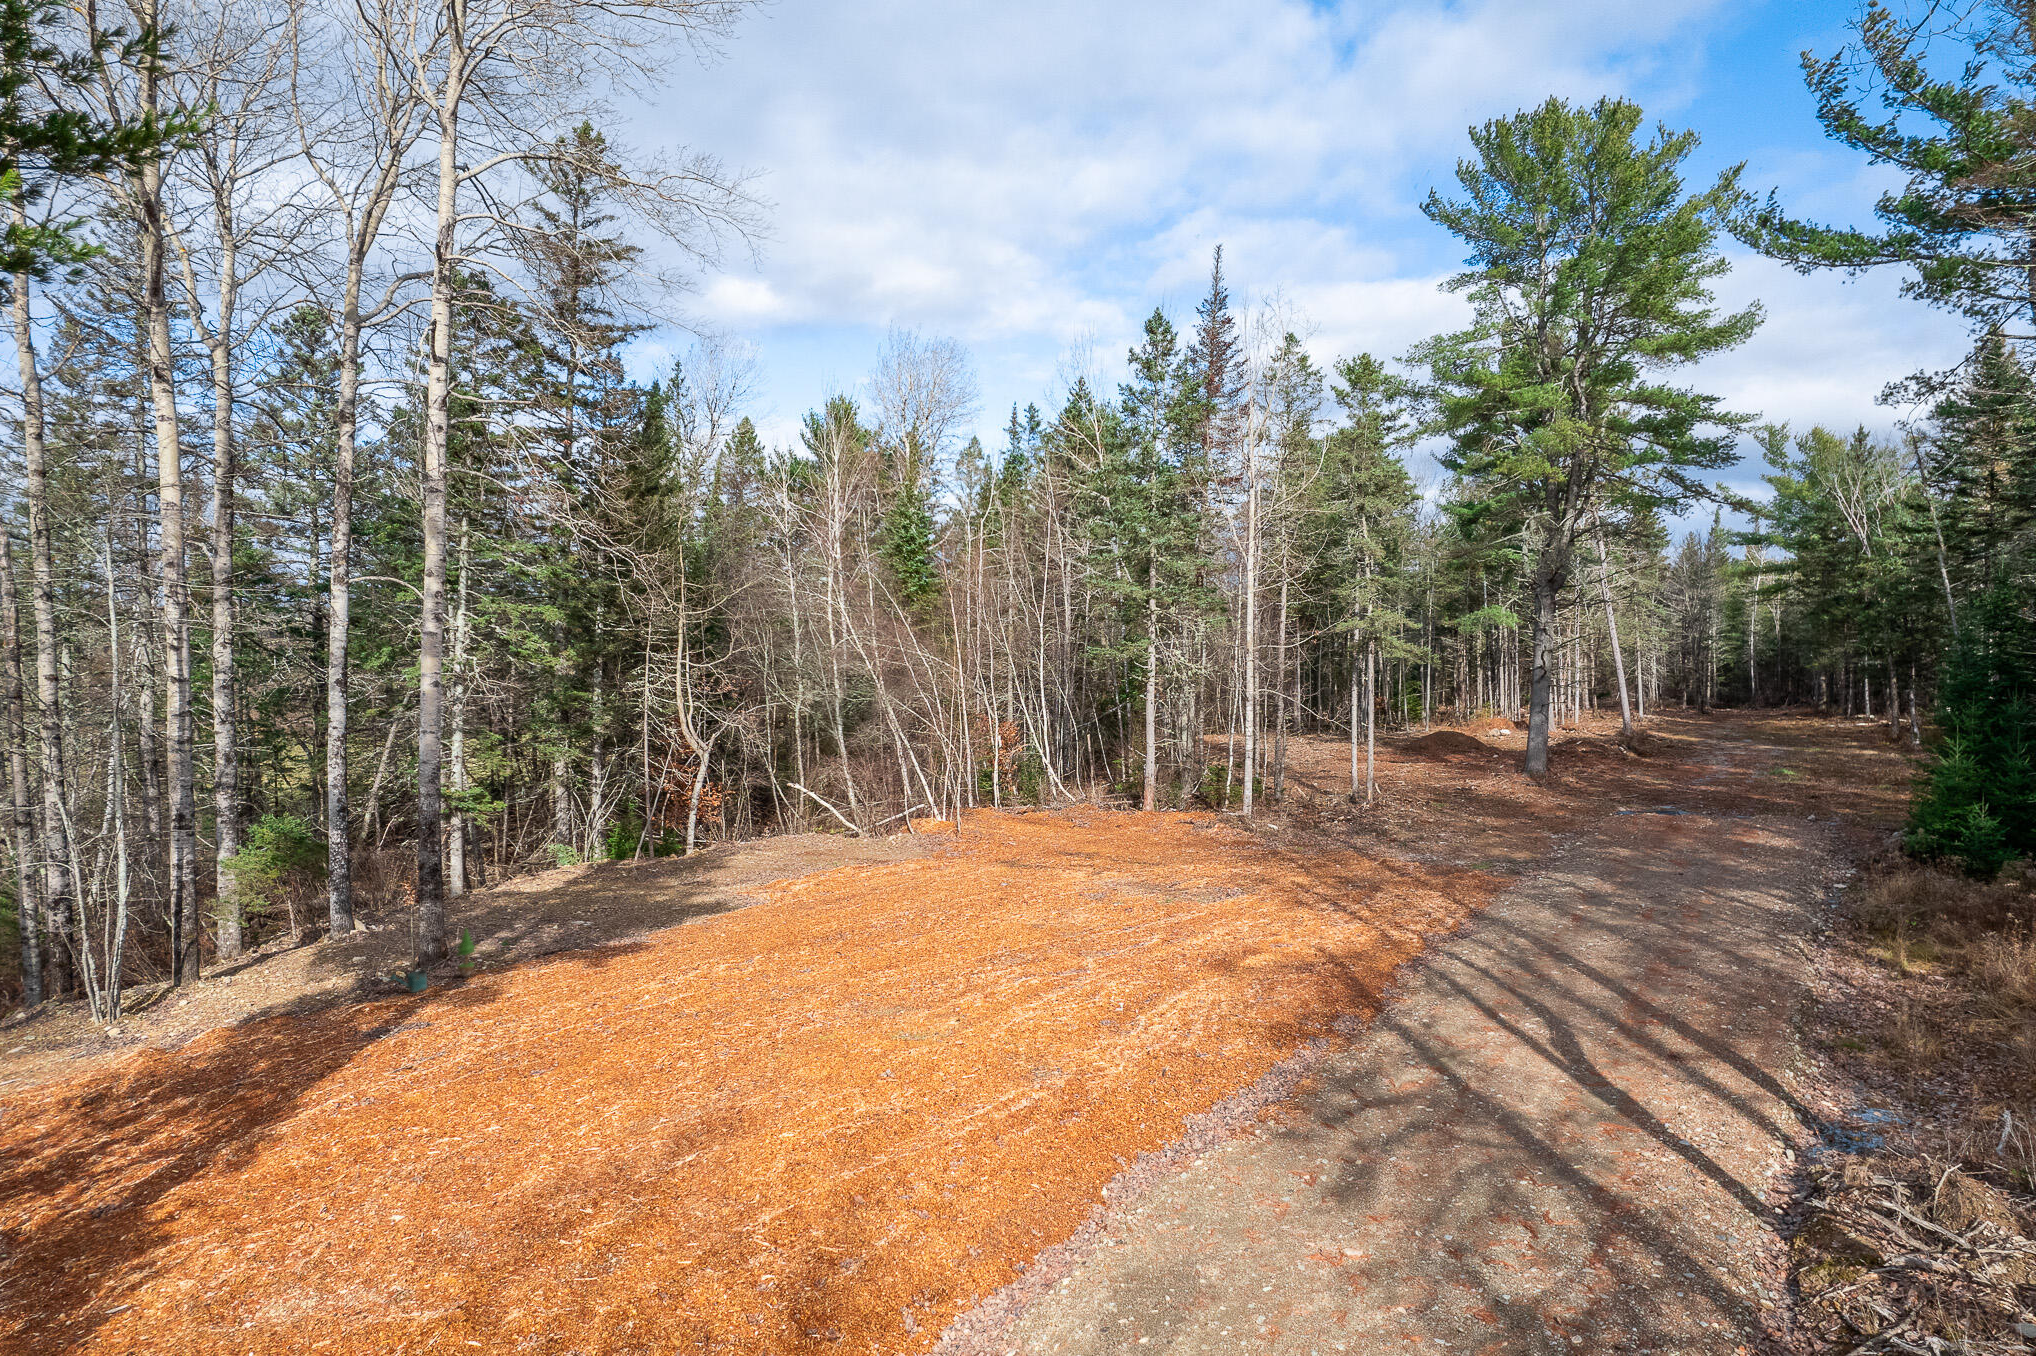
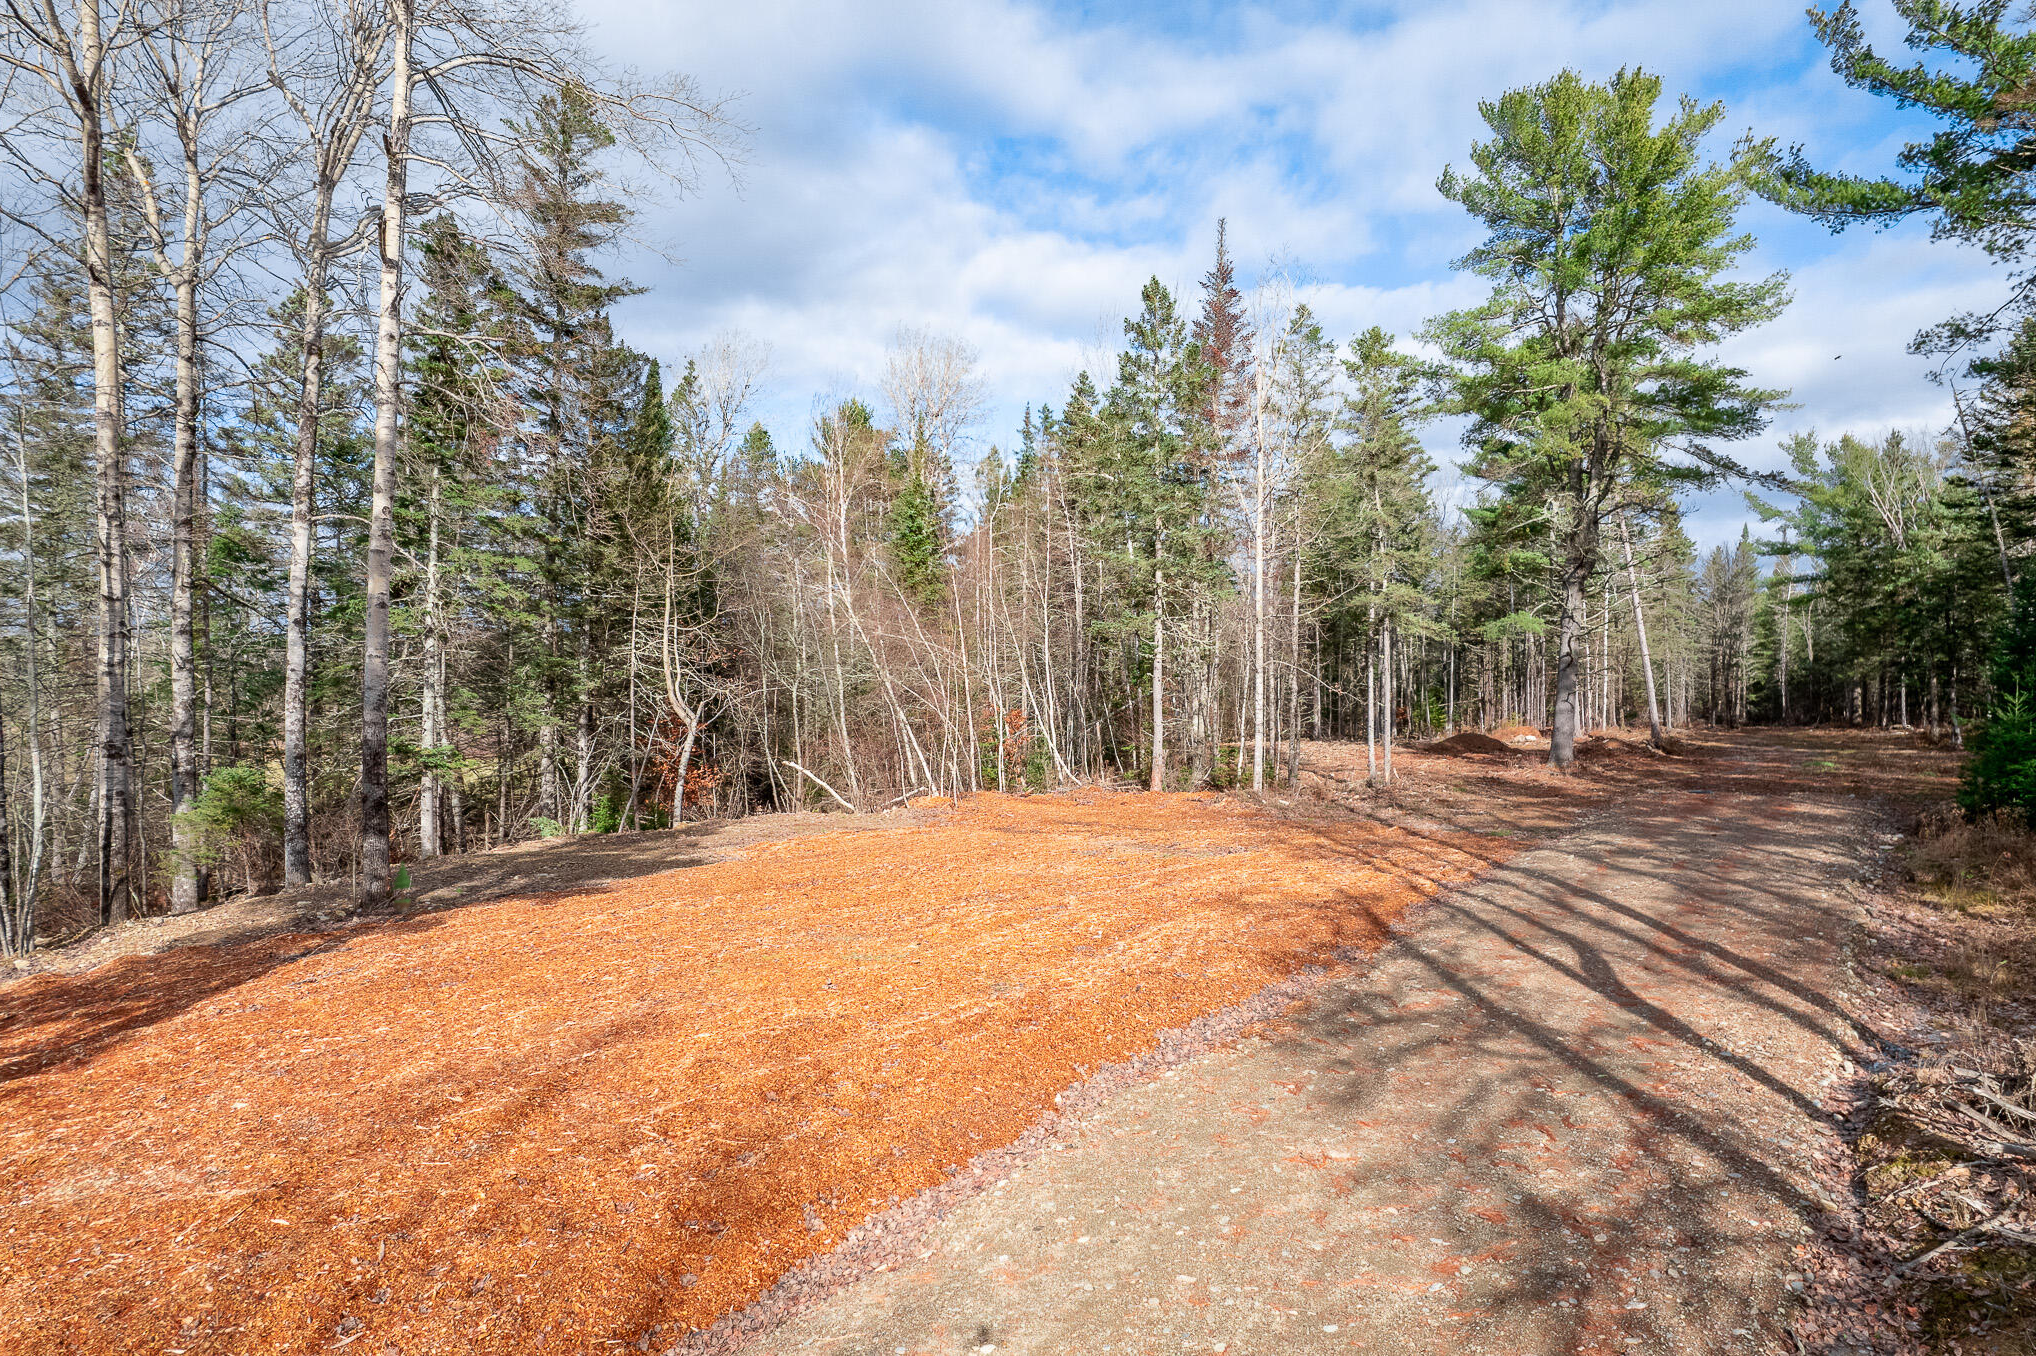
watering can: present [390,966,429,993] -> none [316,899,364,926]

